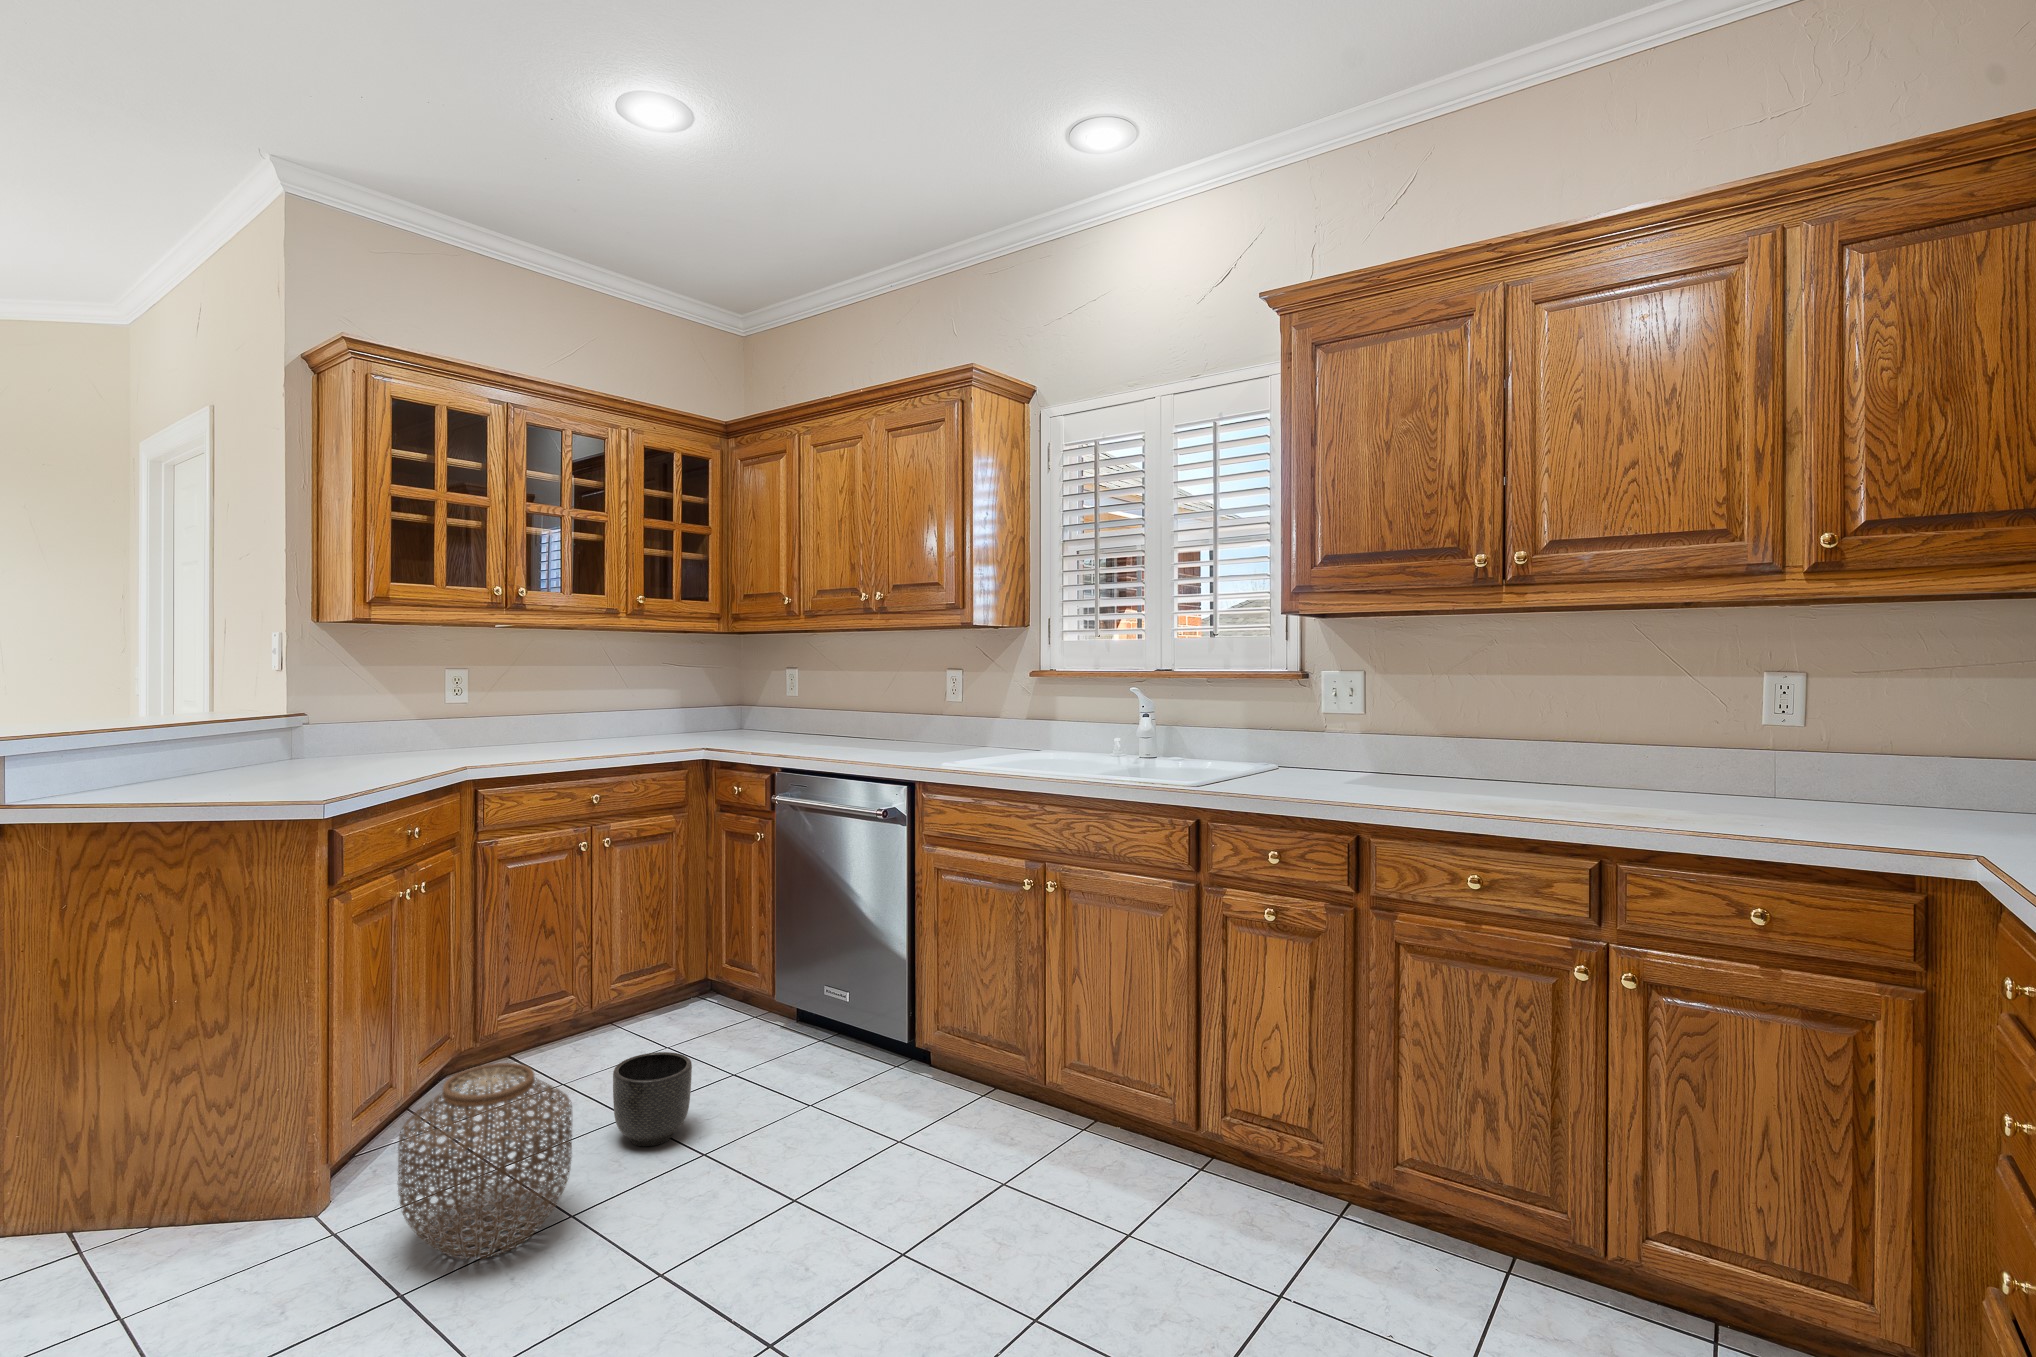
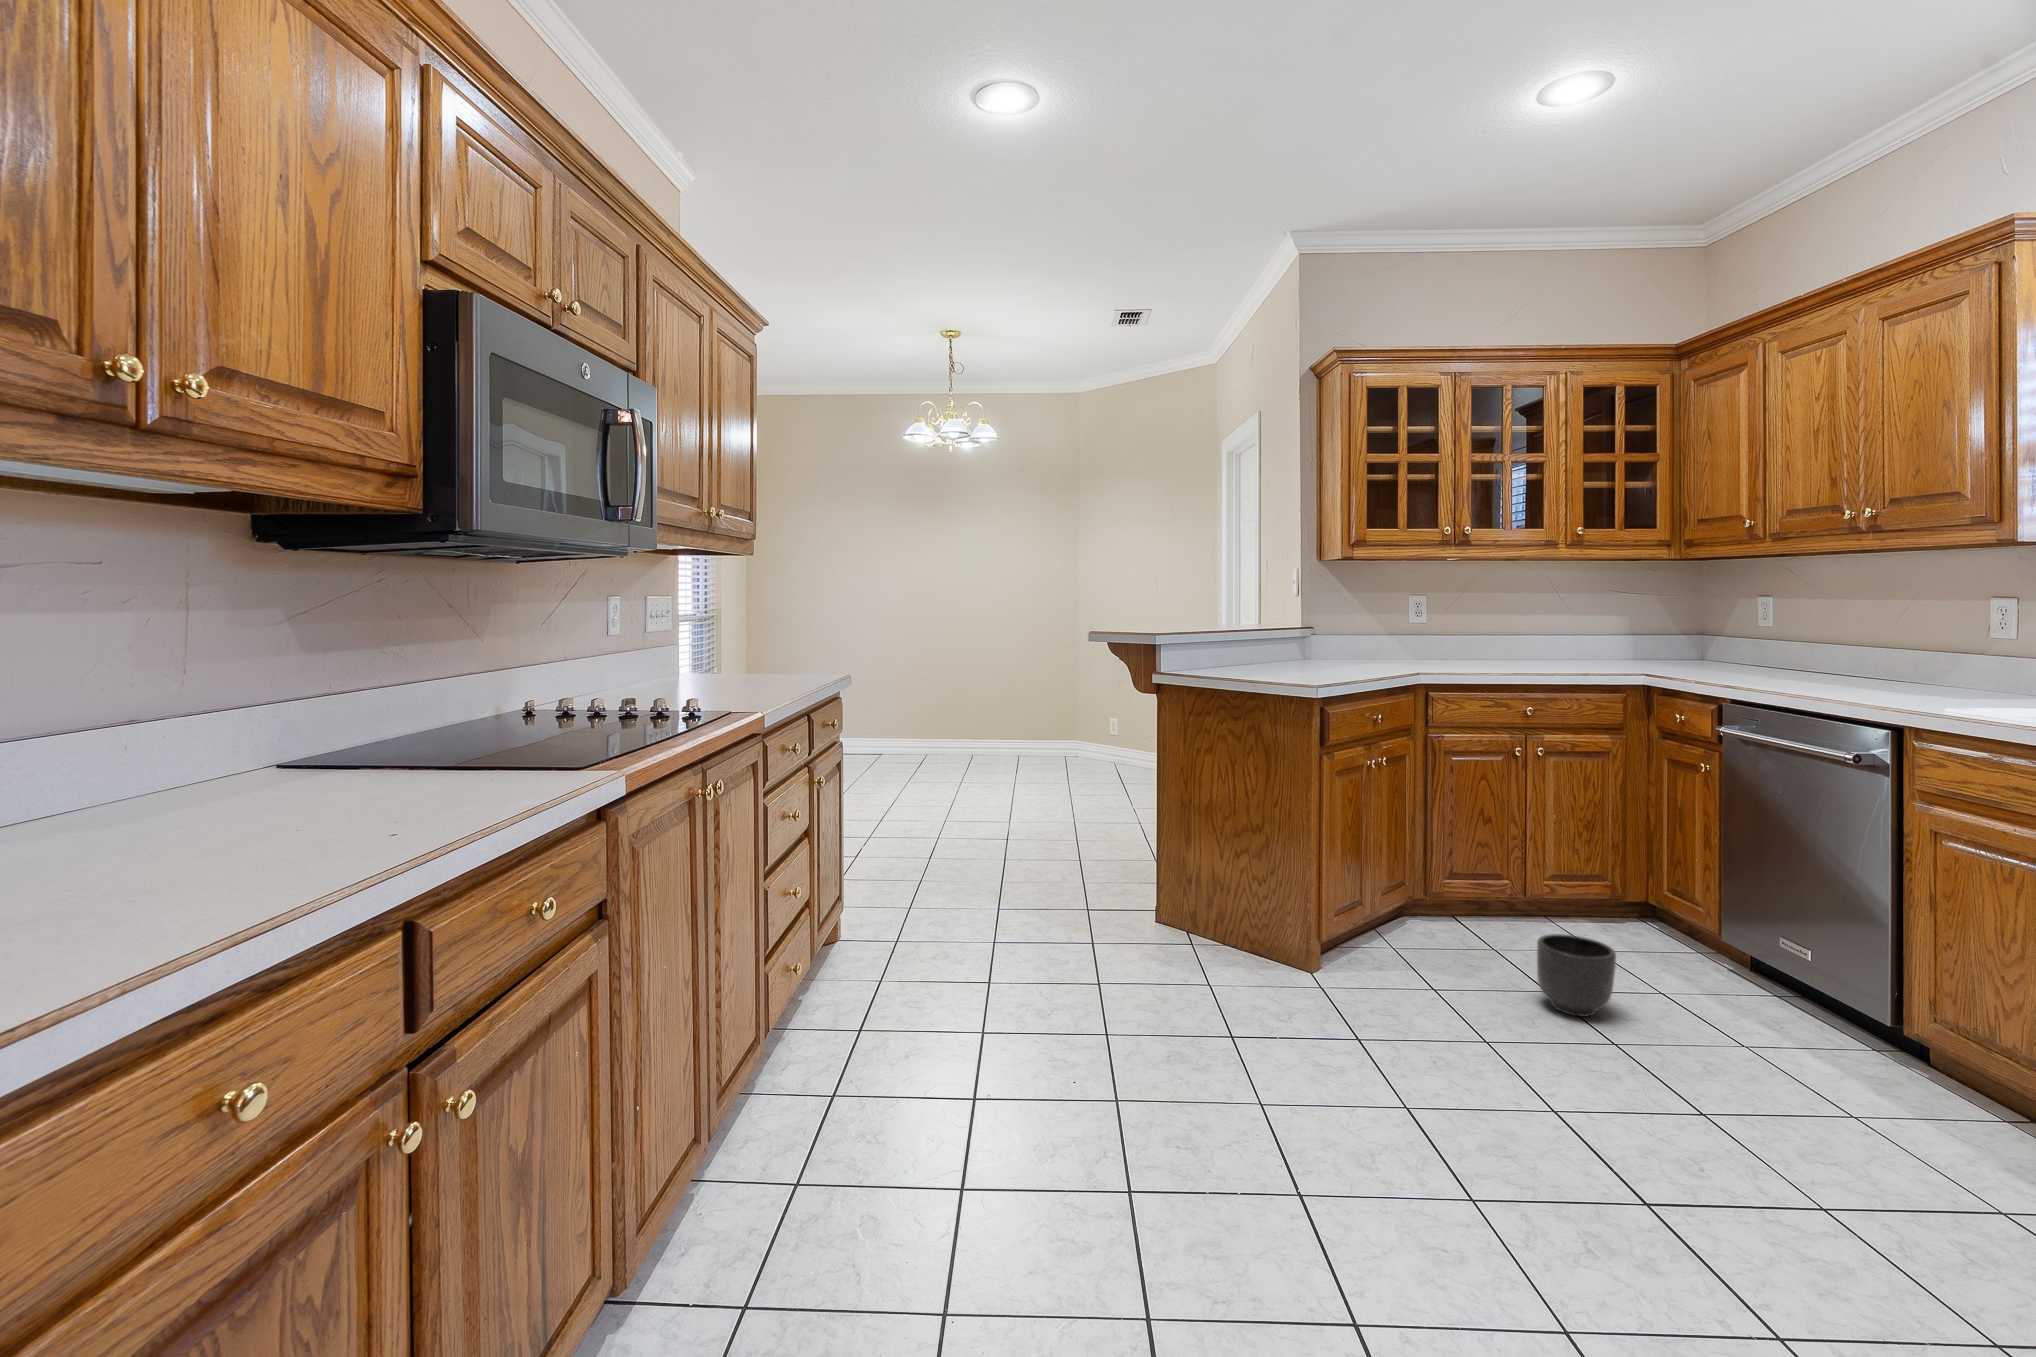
woven basket: present [398,1063,572,1259] -> none [1364,897,1498,1044]

